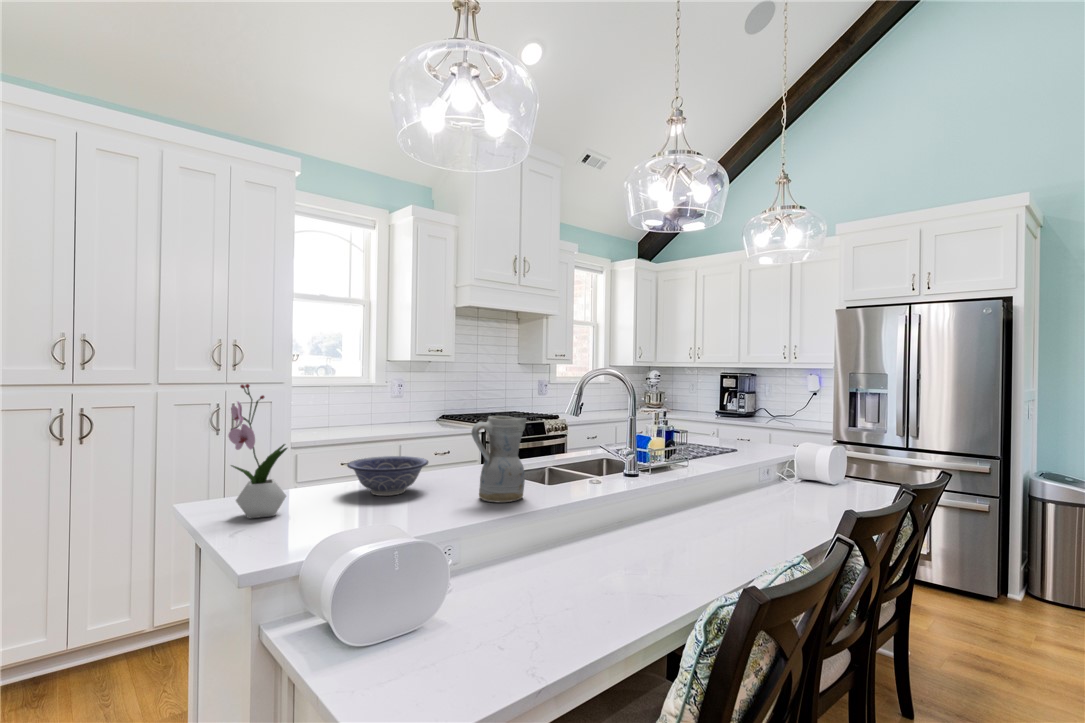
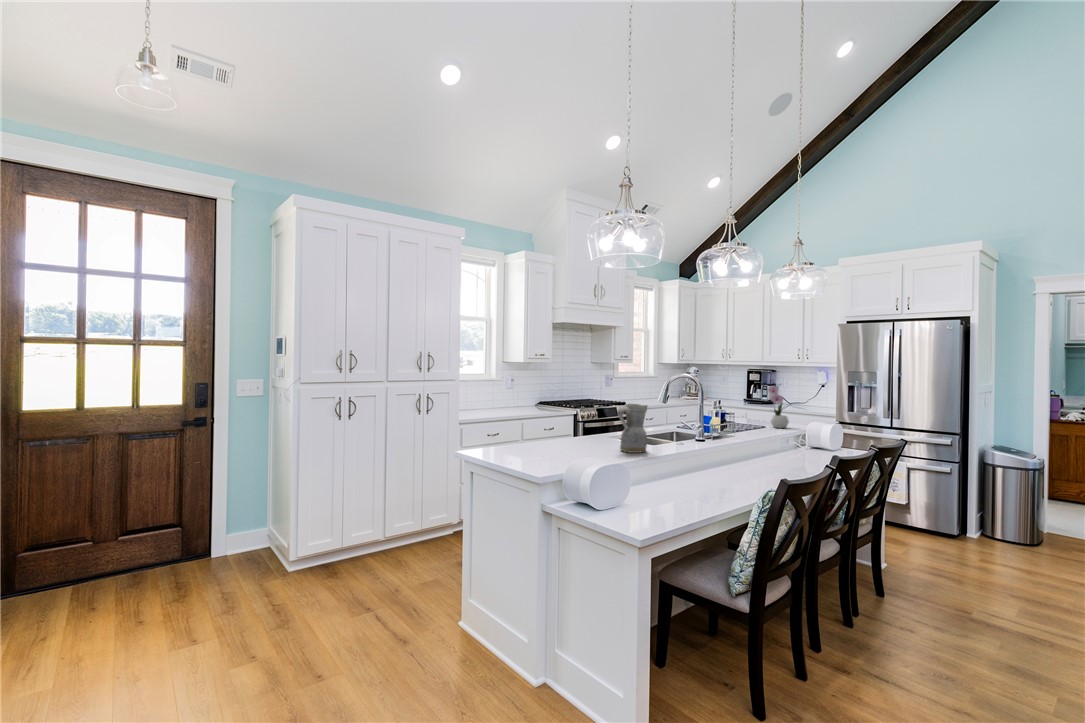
flower arrangement: present [228,384,287,518] -> present [768,386,789,428]
decorative bowl: present [347,456,428,496] -> none [542,427,587,449]

